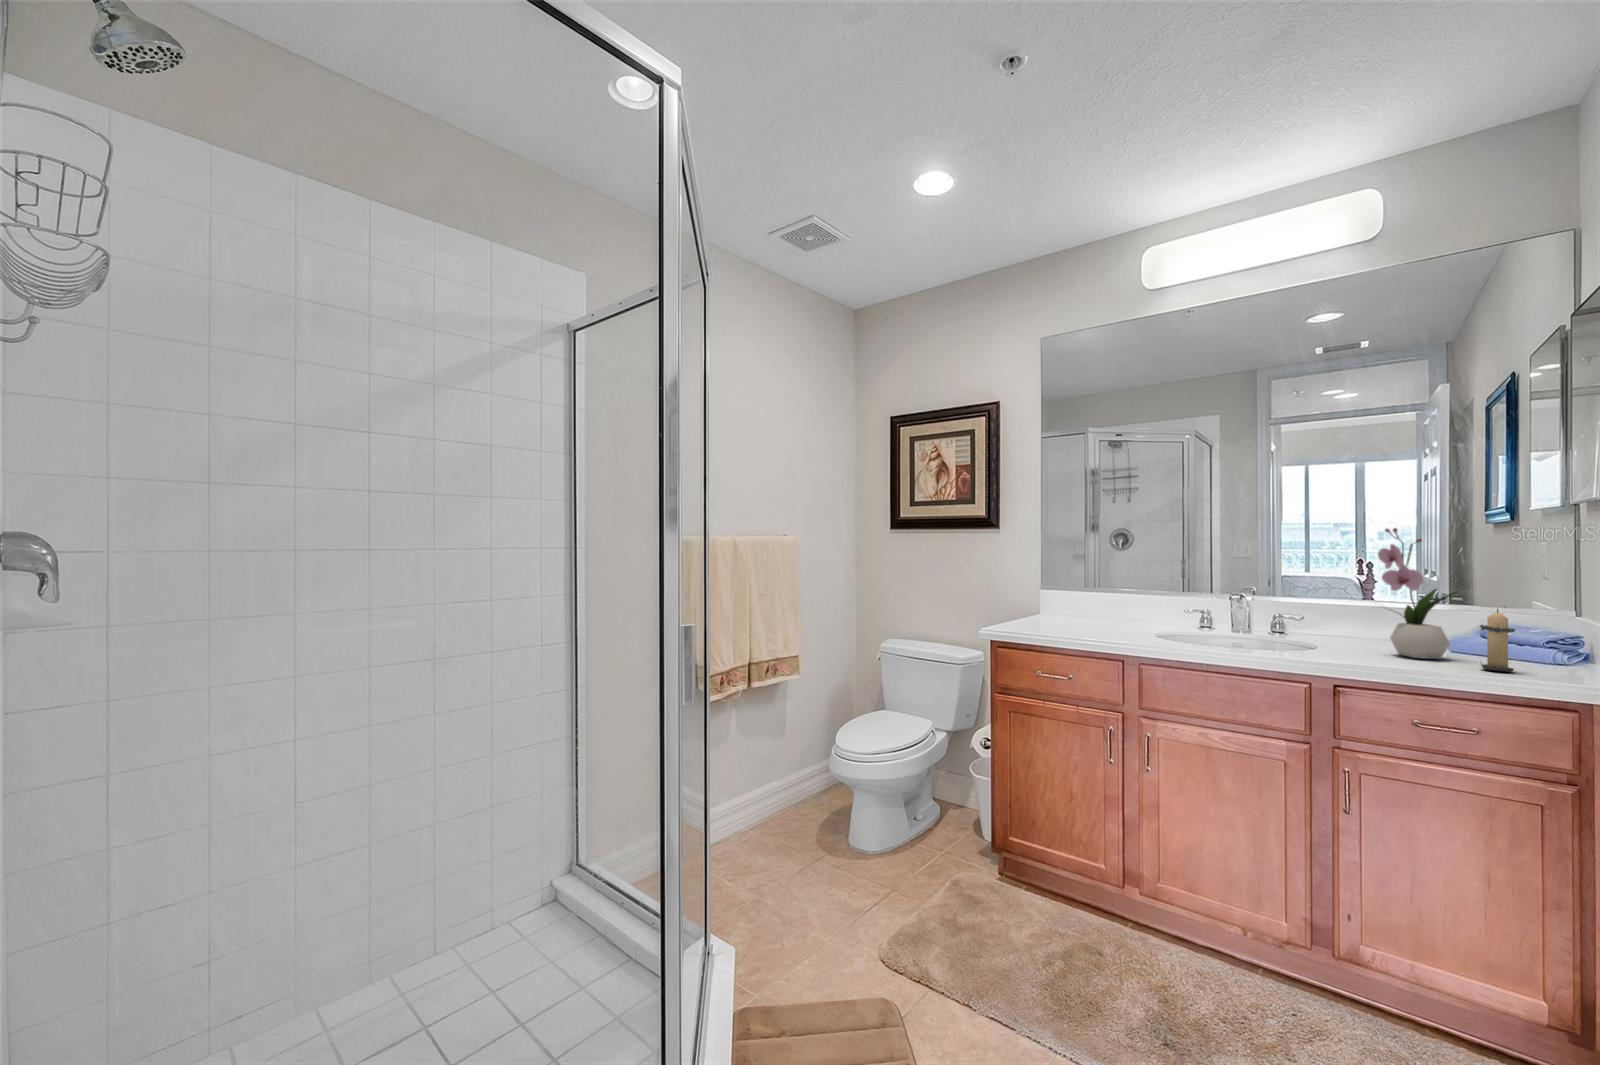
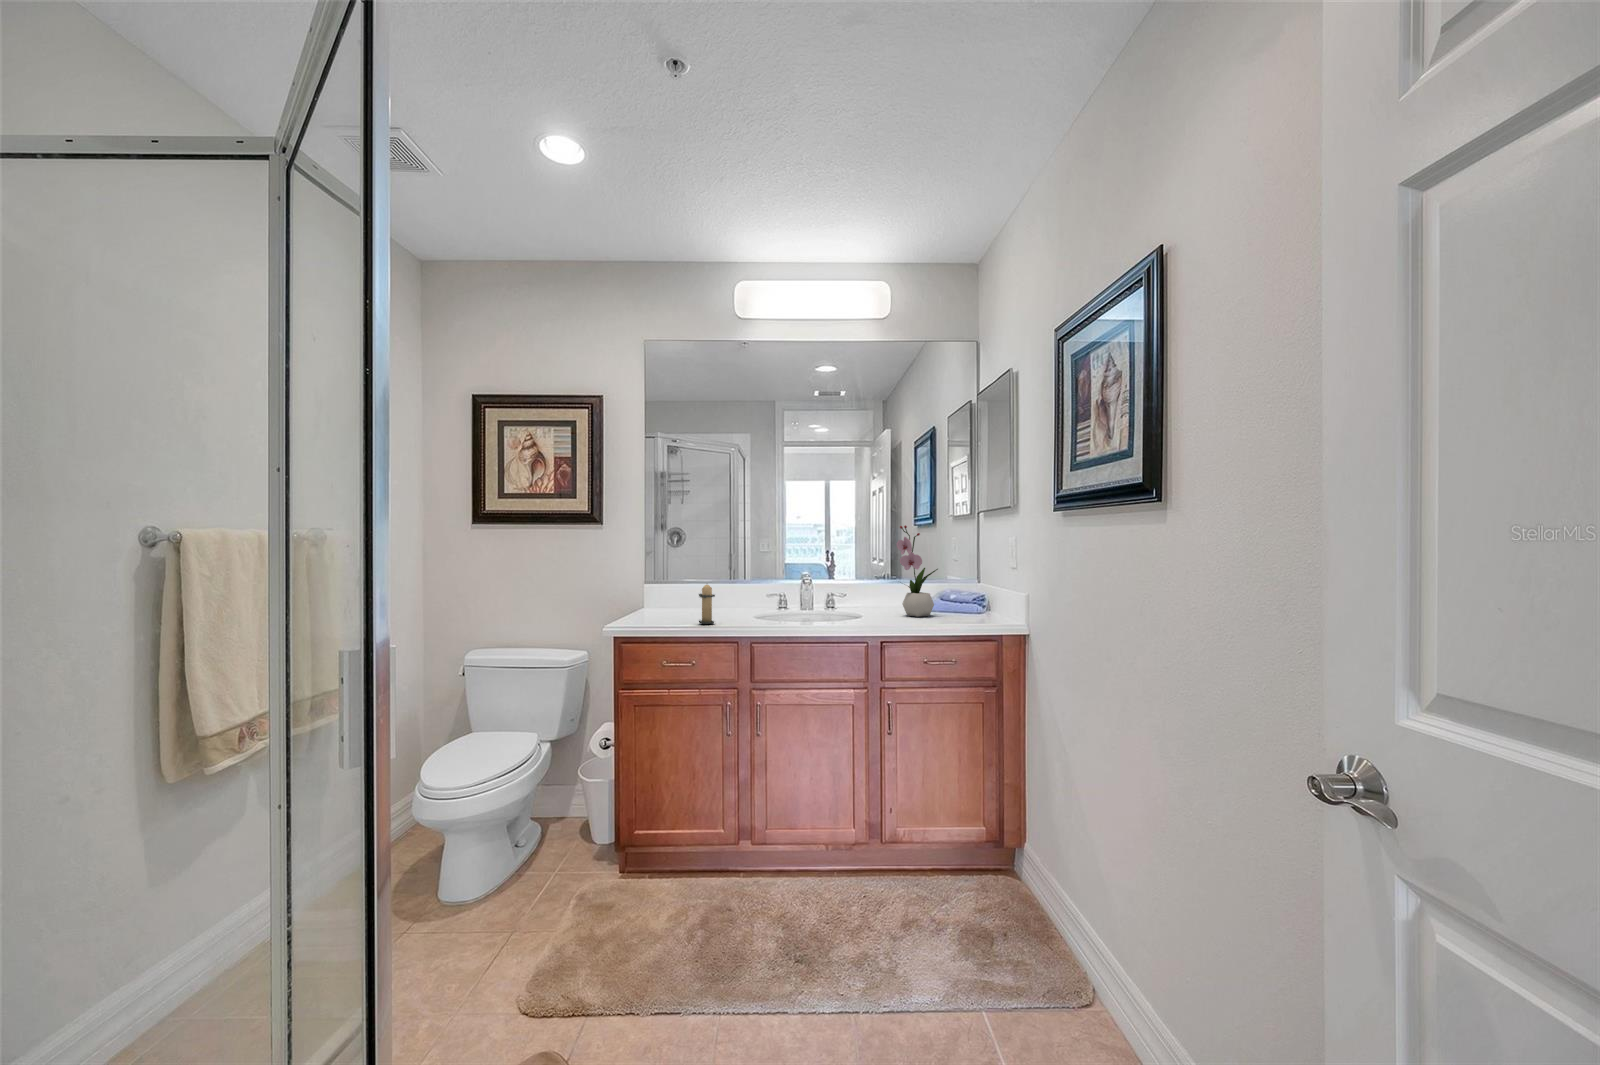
candle: present [1480,609,1515,671] -> present [699,585,715,624]

